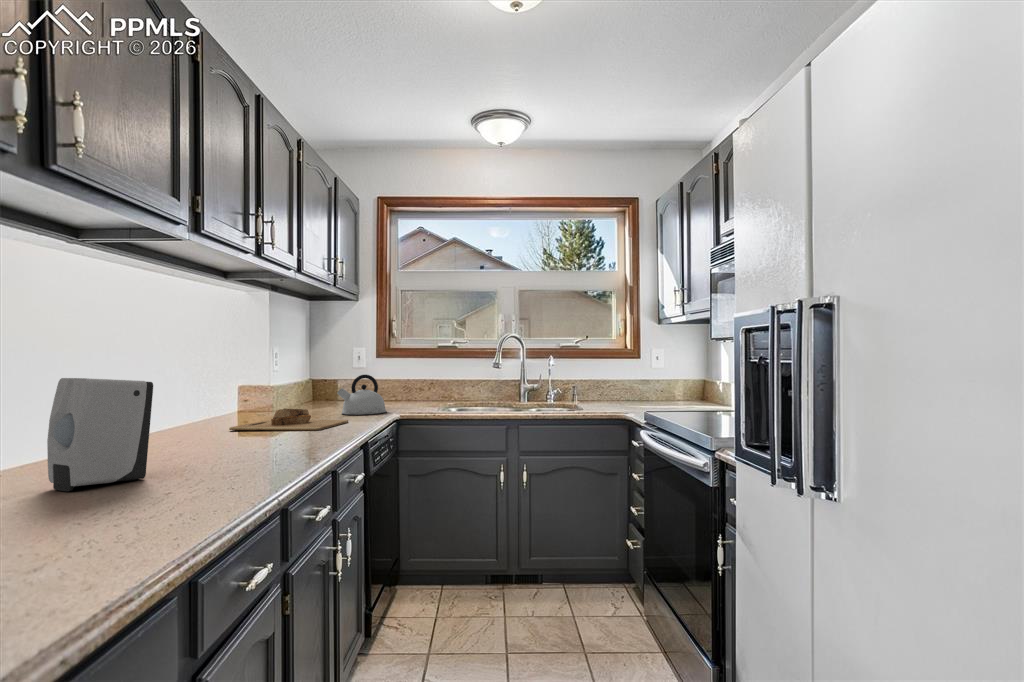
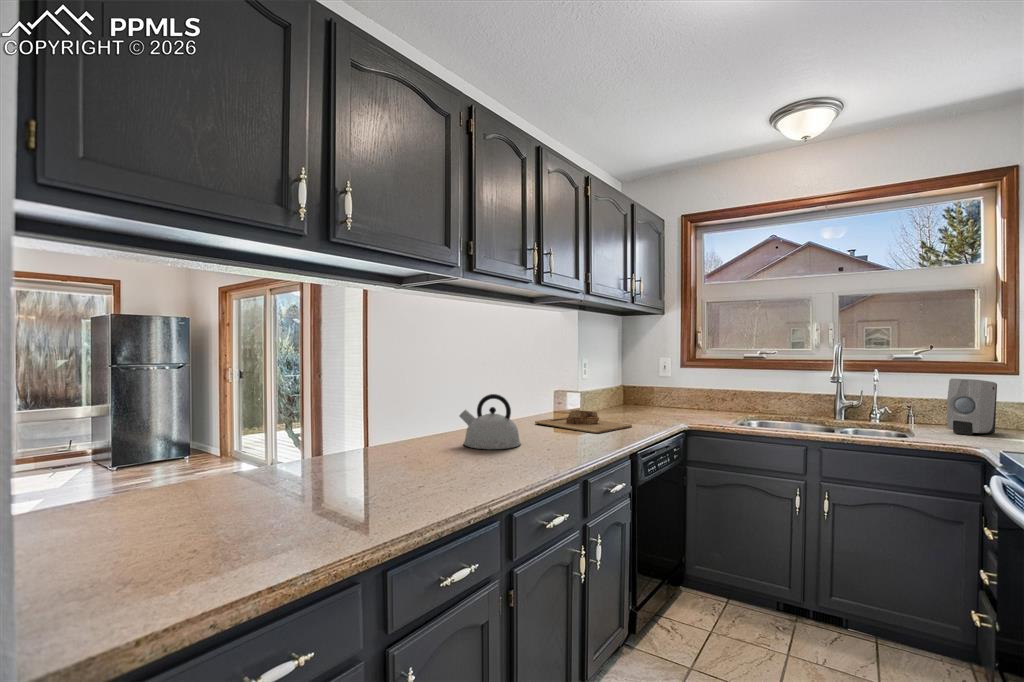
kettle: present [337,375,386,415] -> present [459,394,521,449]
soap dispenser: present [47,378,153,491] -> present [947,378,997,435]

